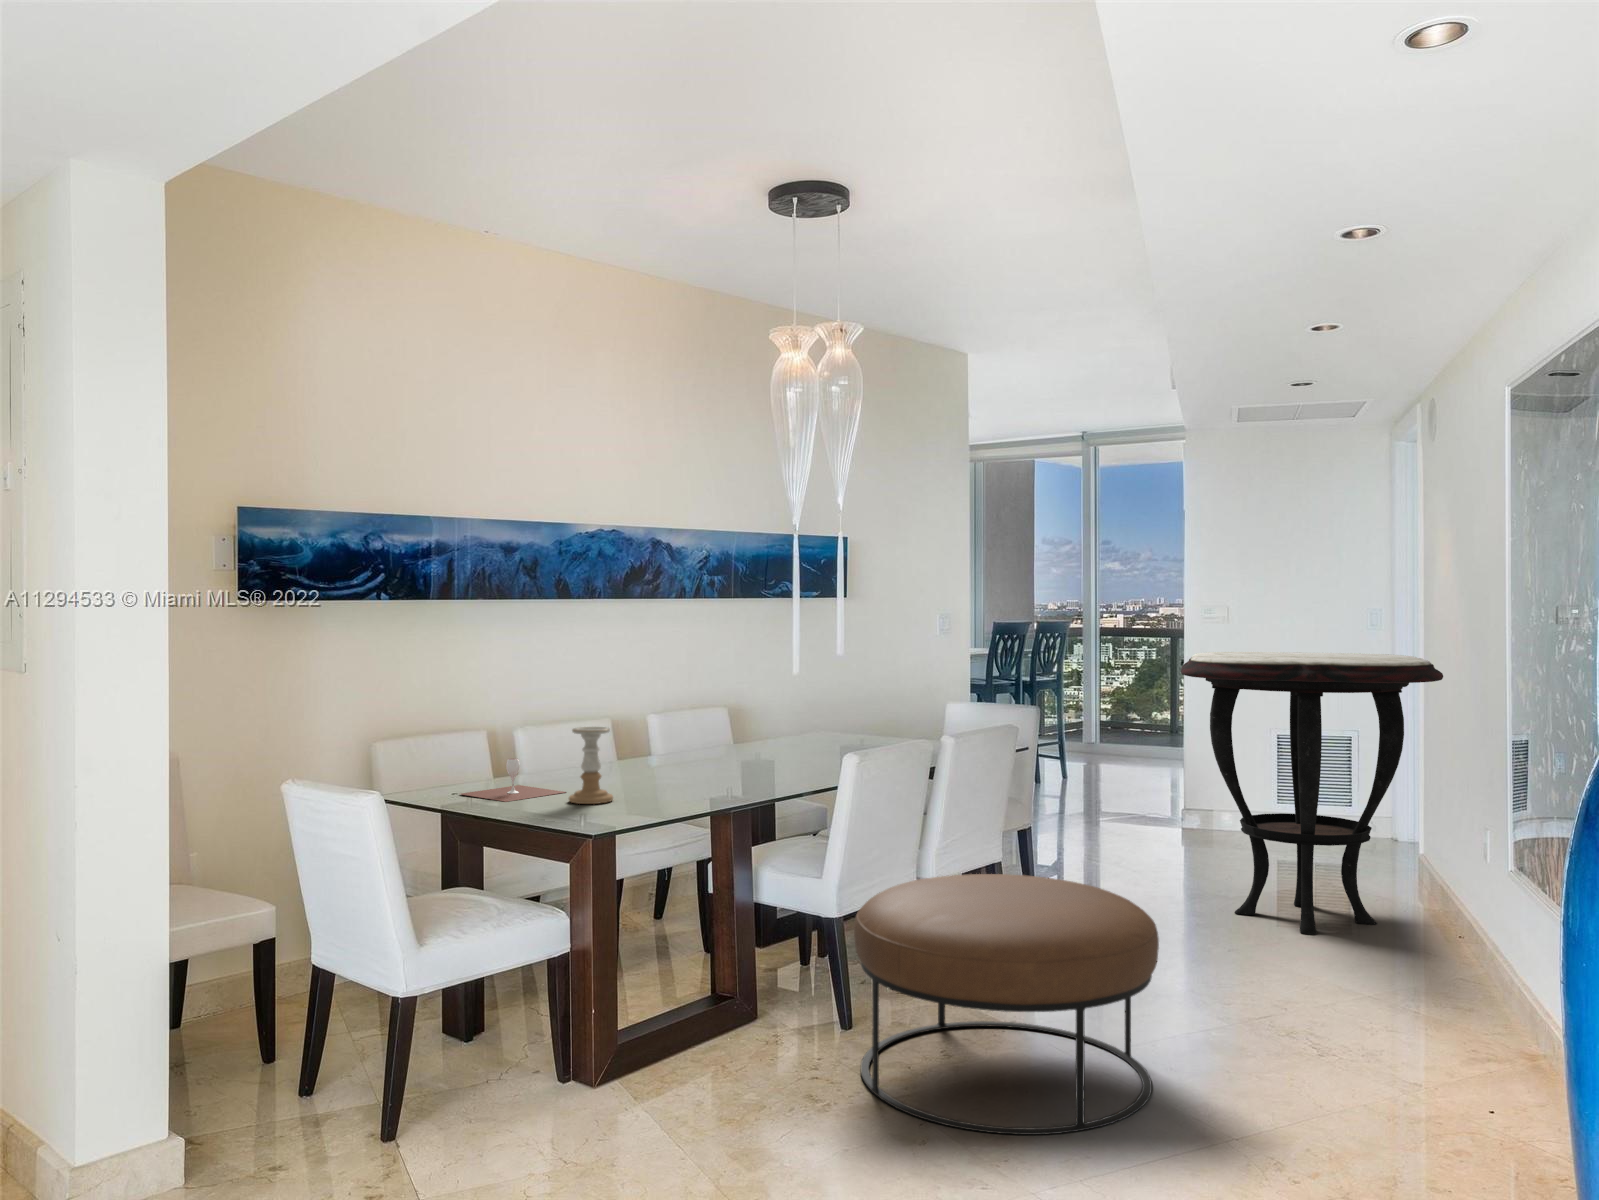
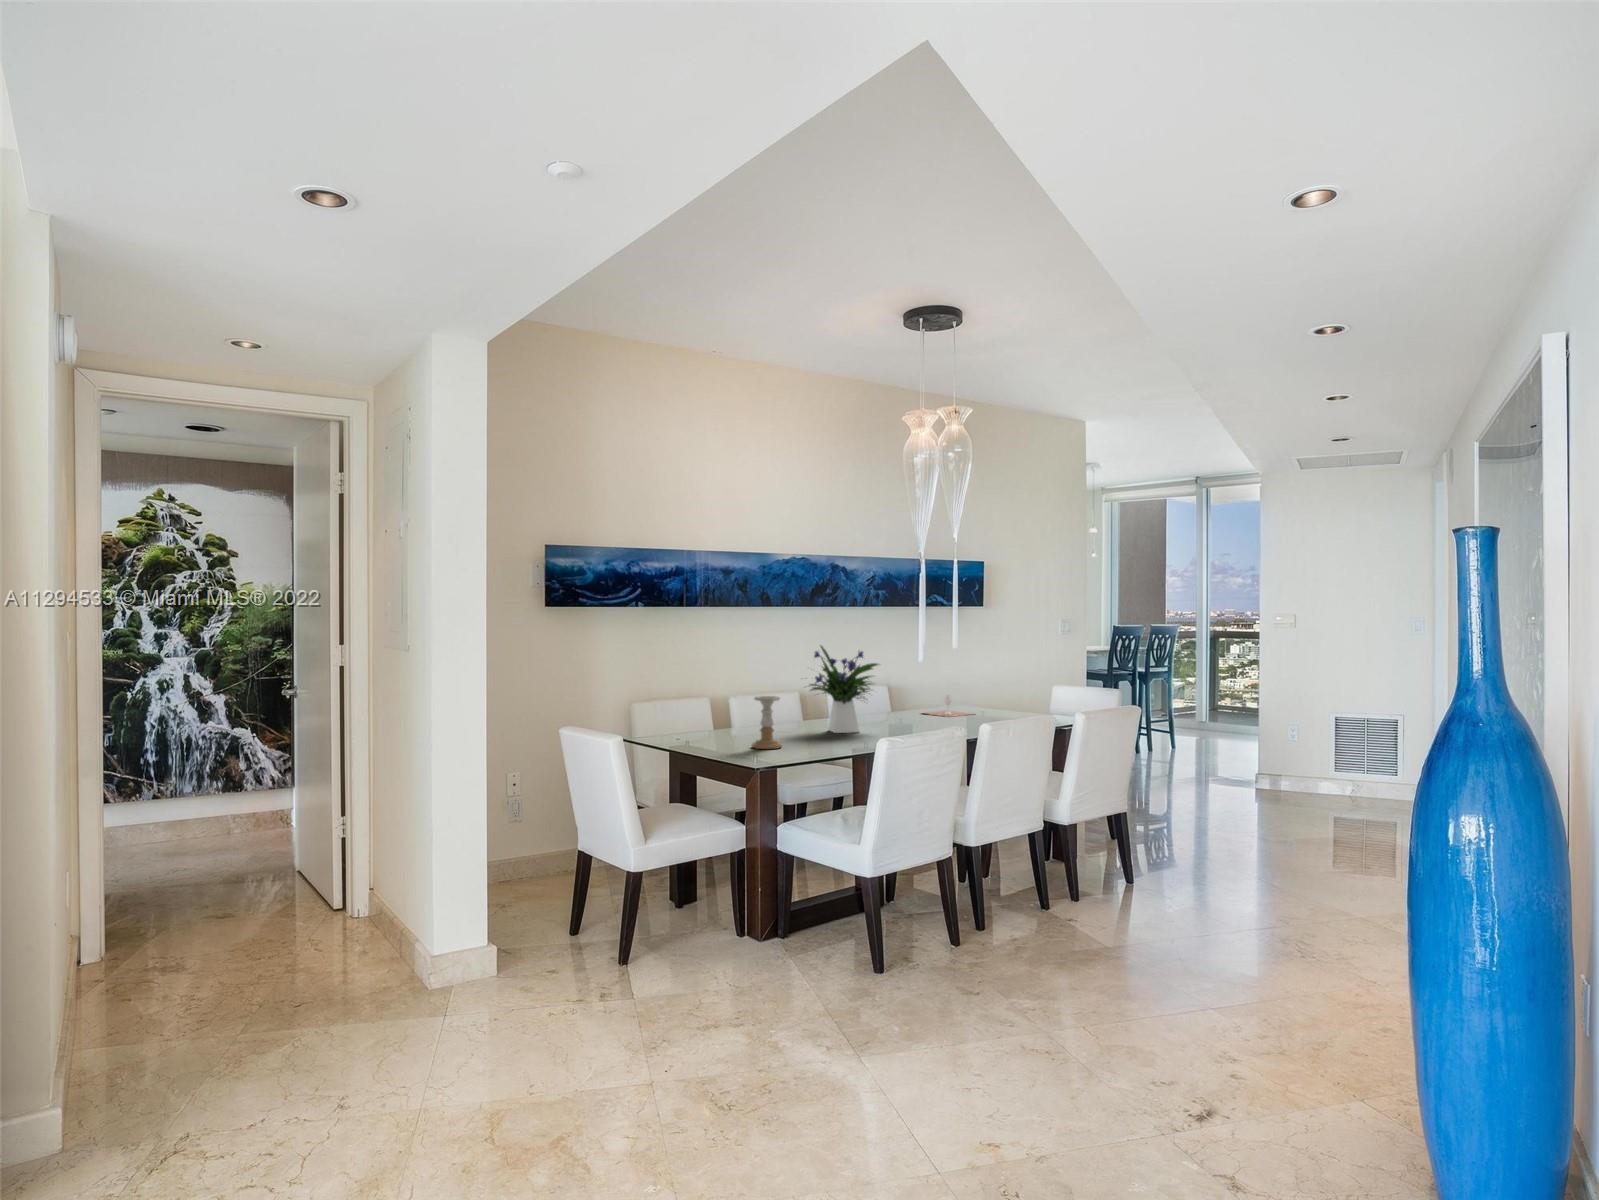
flower arrangement: none [627,652,741,776] -> present [810,646,878,733]
side table: present [1181,652,1443,935] -> none [1230,651,1451,876]
wine glass: present [461,758,566,802] -> present [926,695,971,717]
ottoman: present [854,874,1159,1135] -> none [944,811,1170,998]

